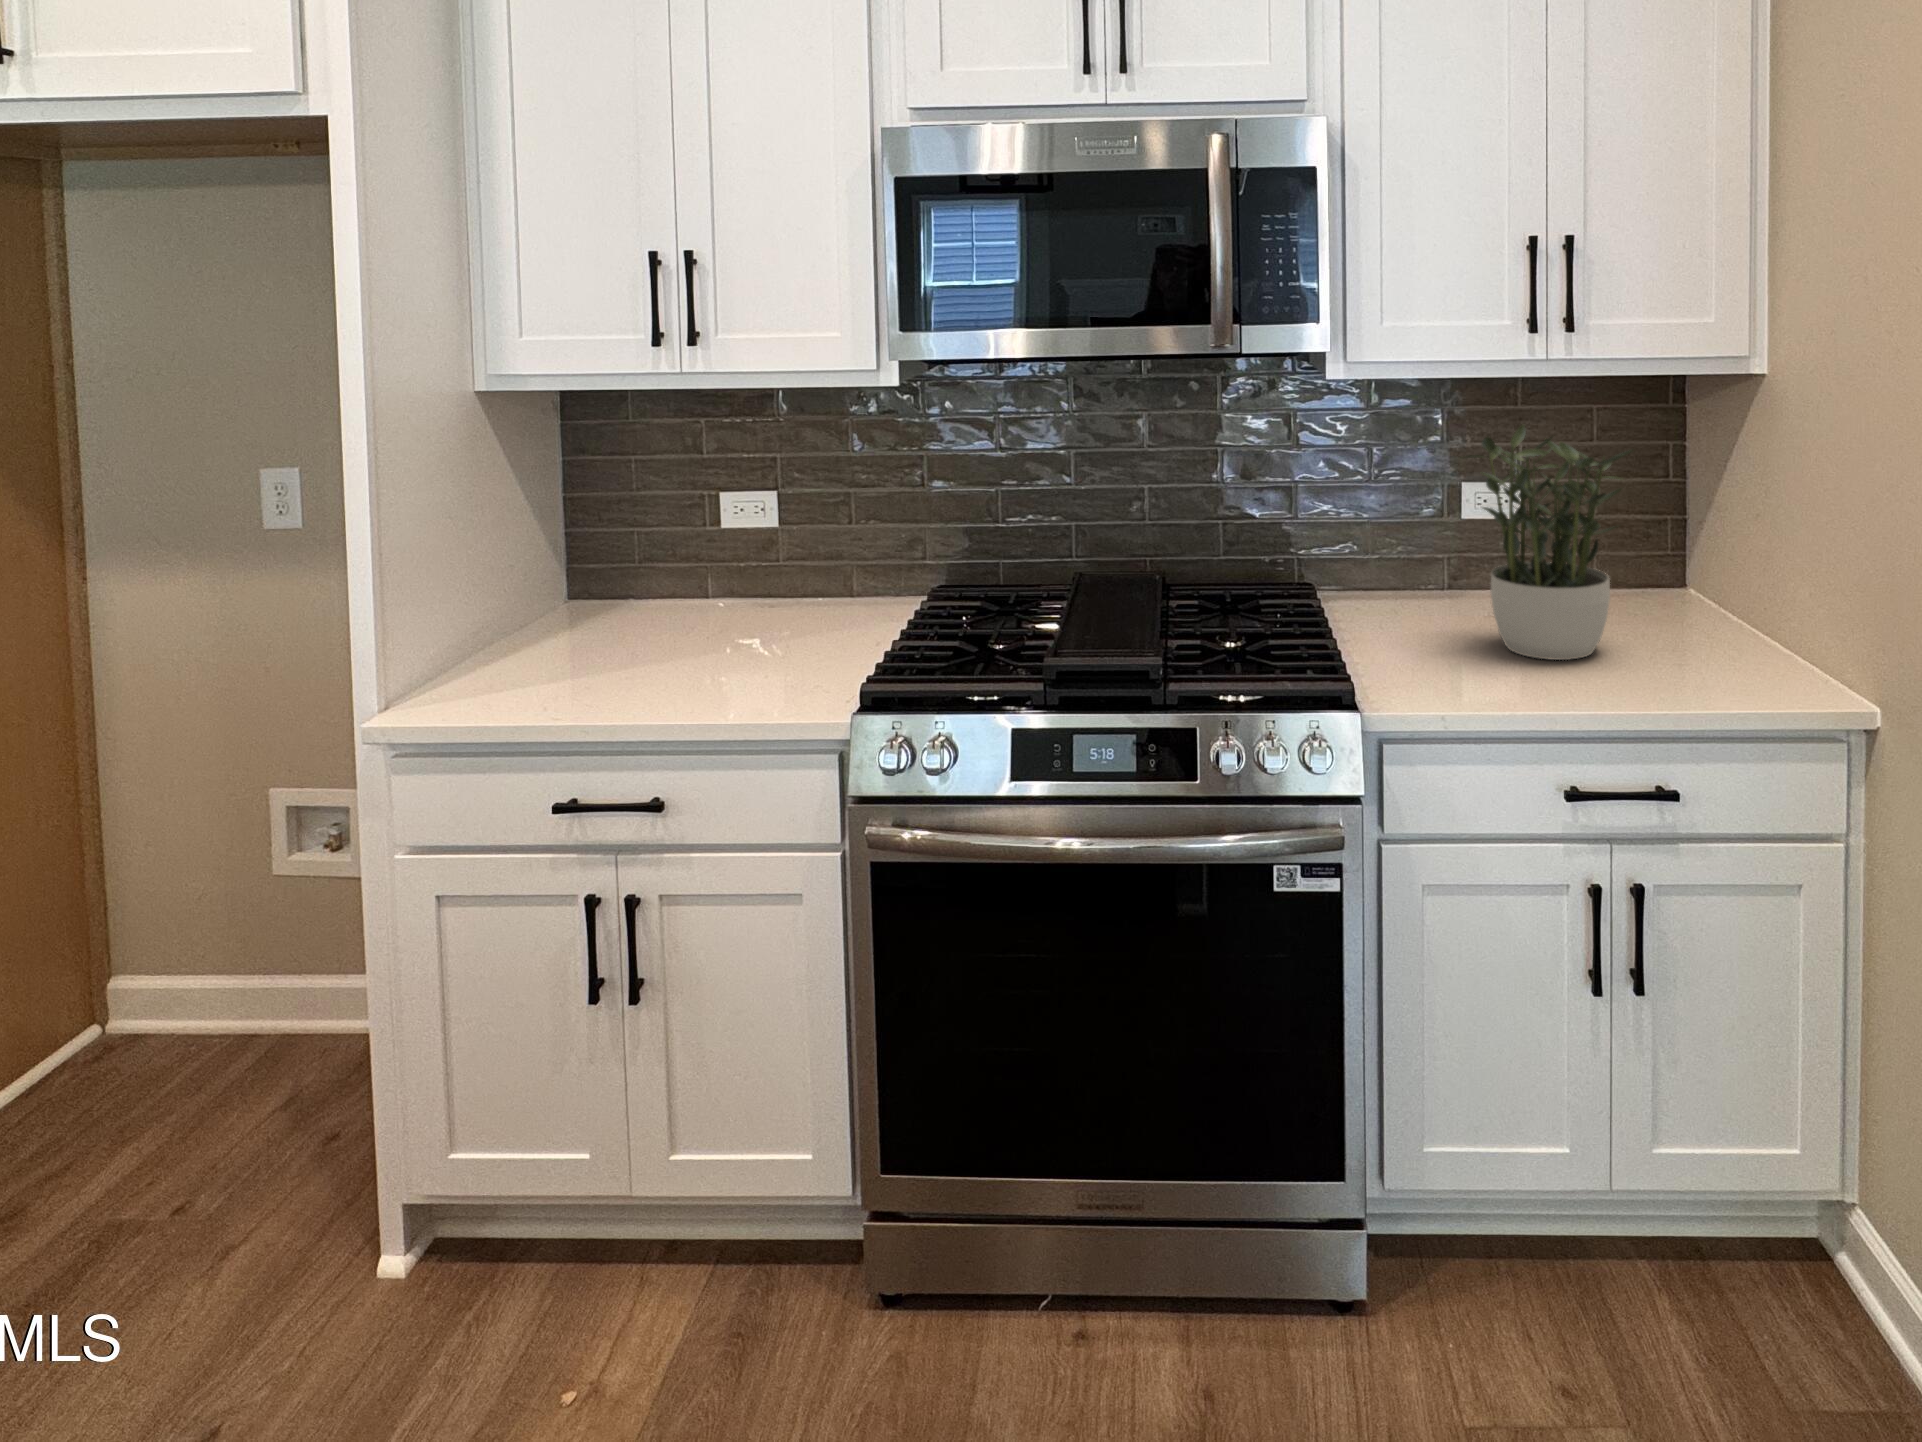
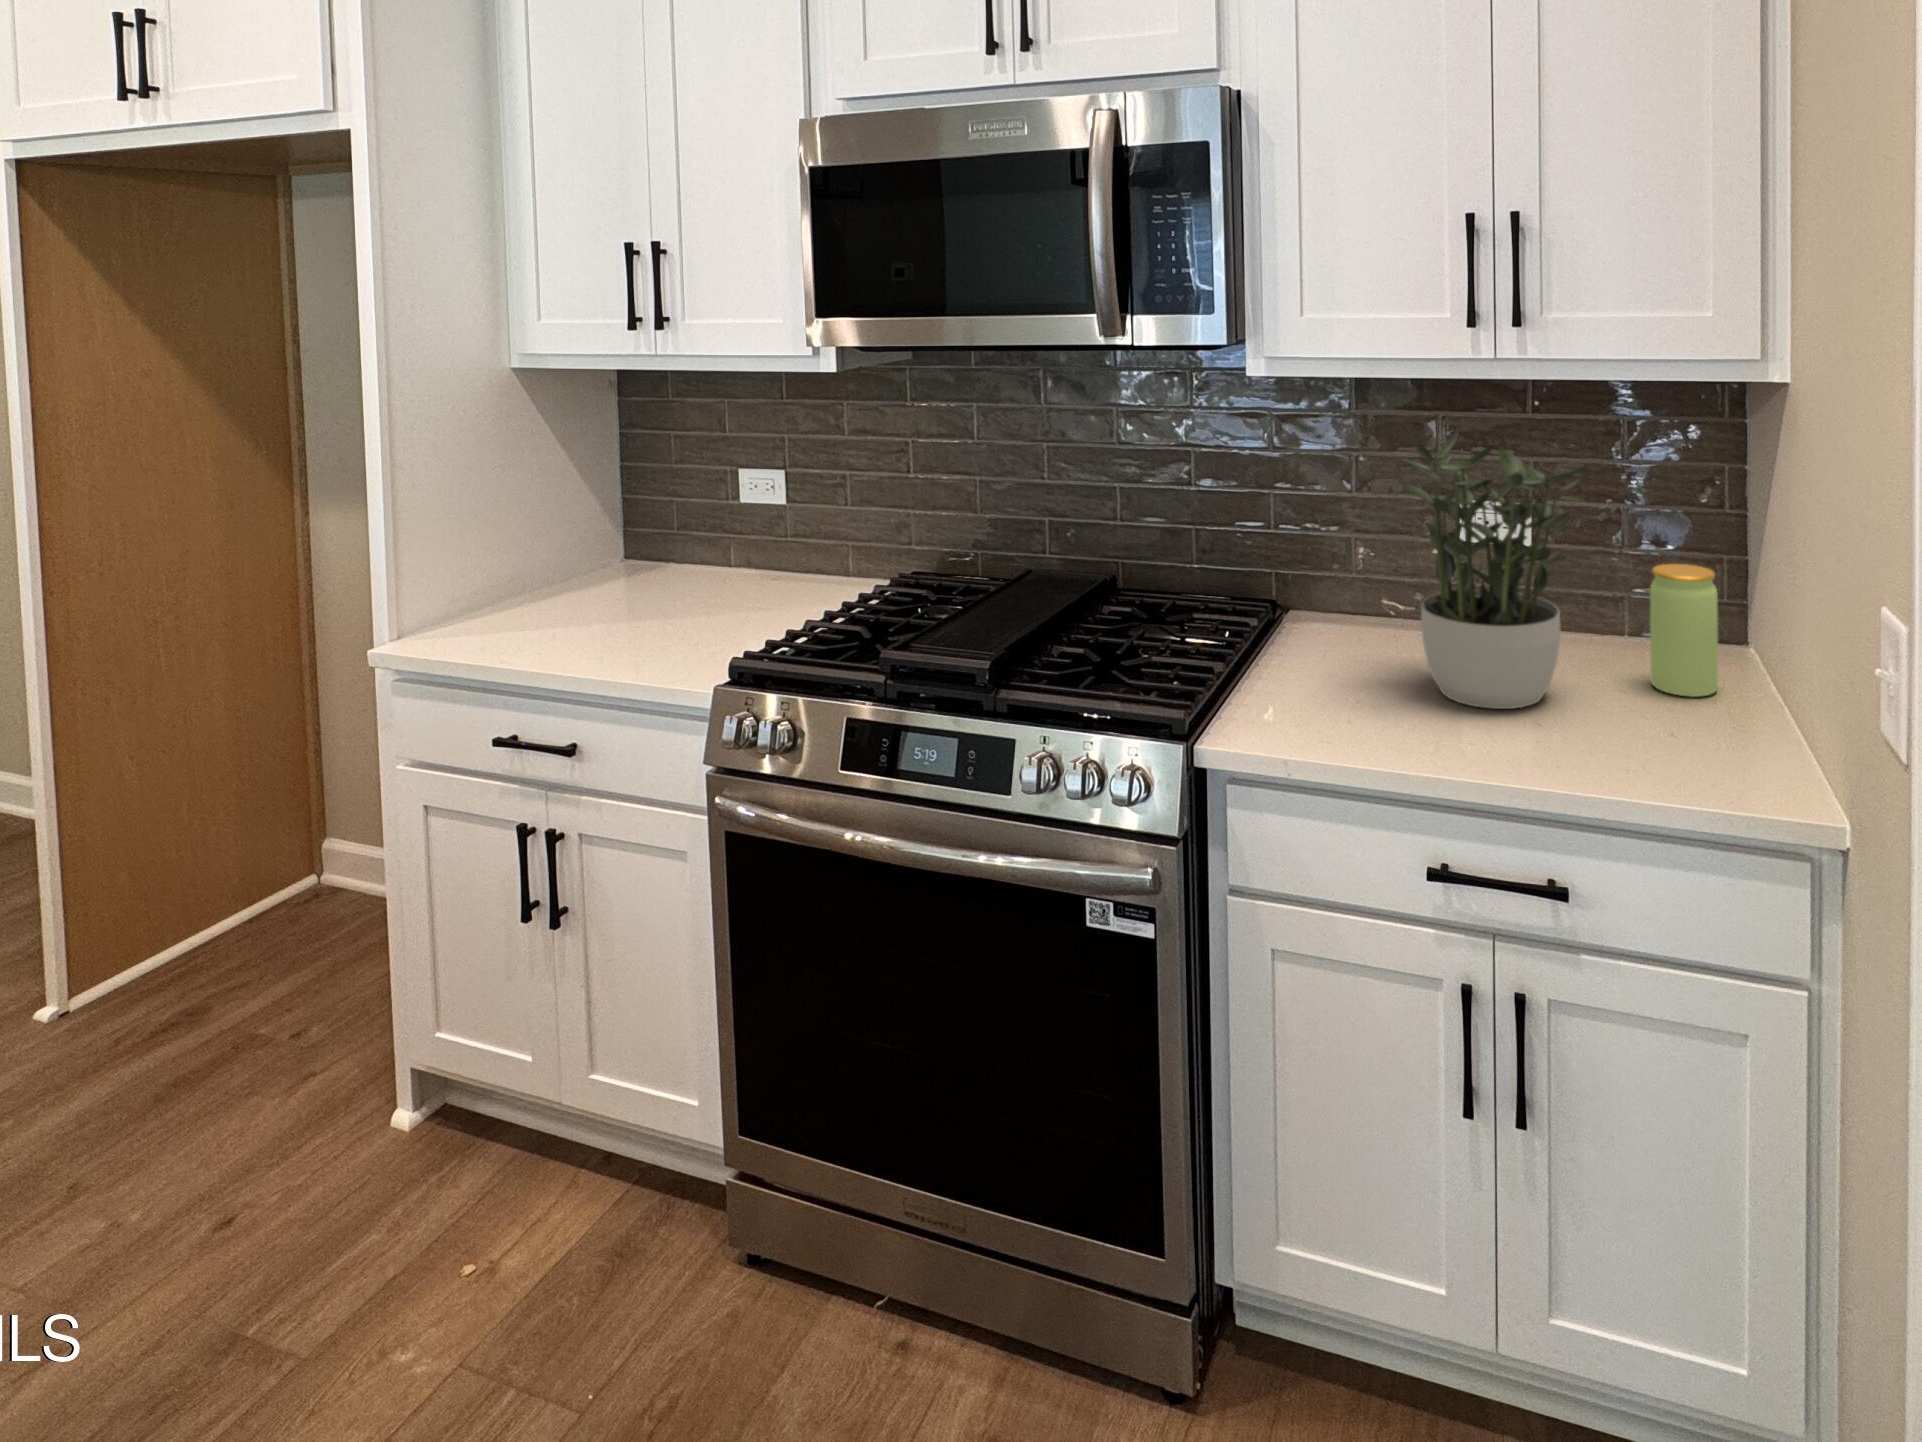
jar: none [1659,529,1713,637] -> present [1650,564,1718,697]

